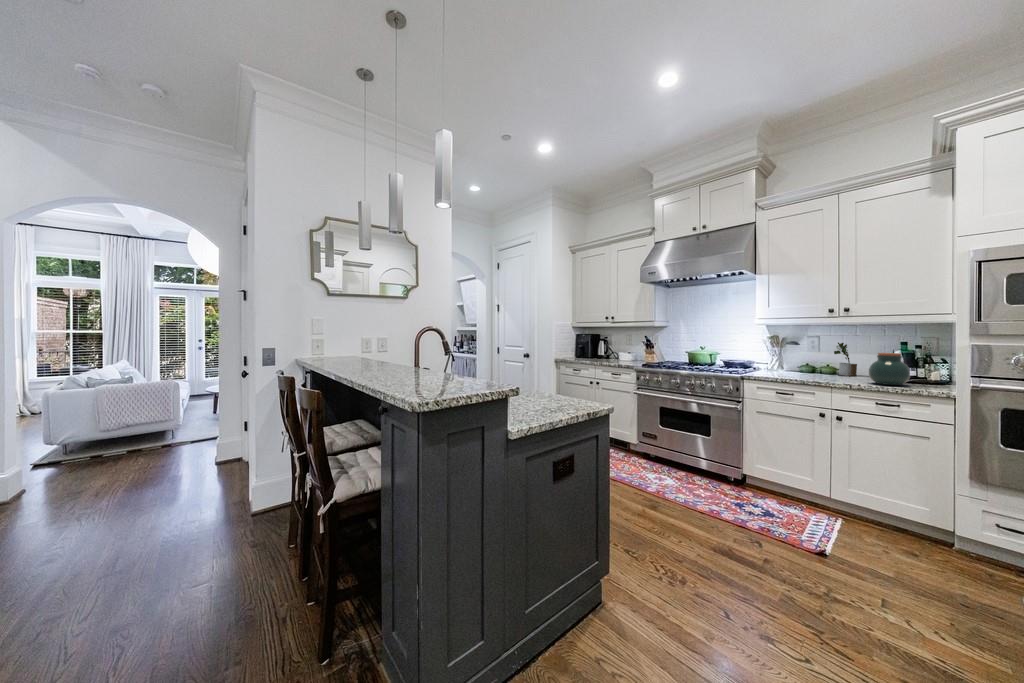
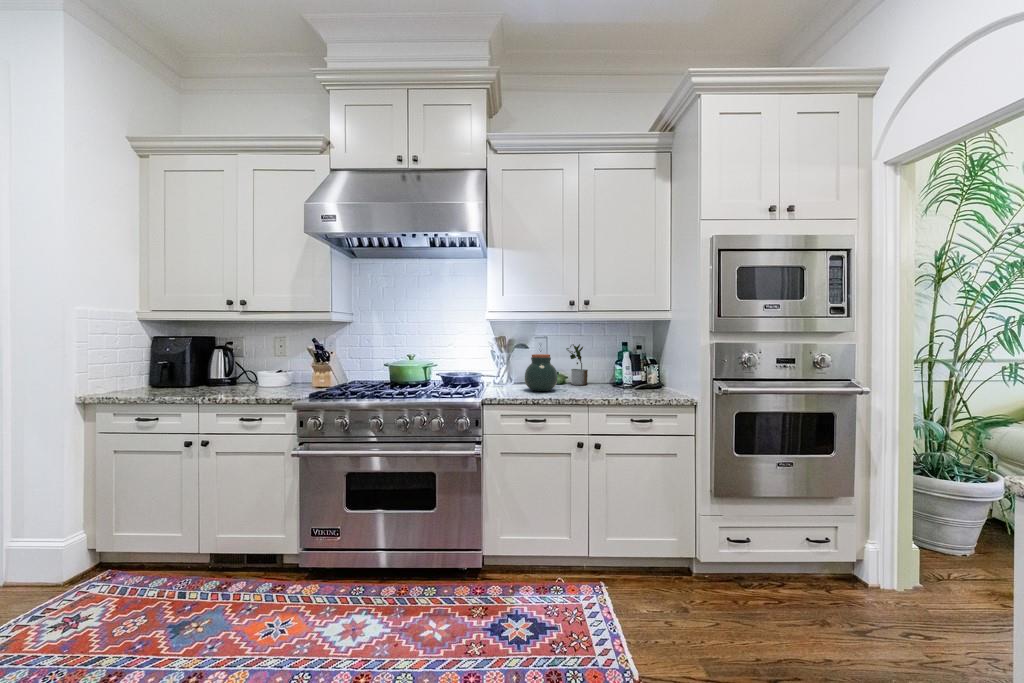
jar: present [869,353,910,385] -> present [525,354,557,391]

